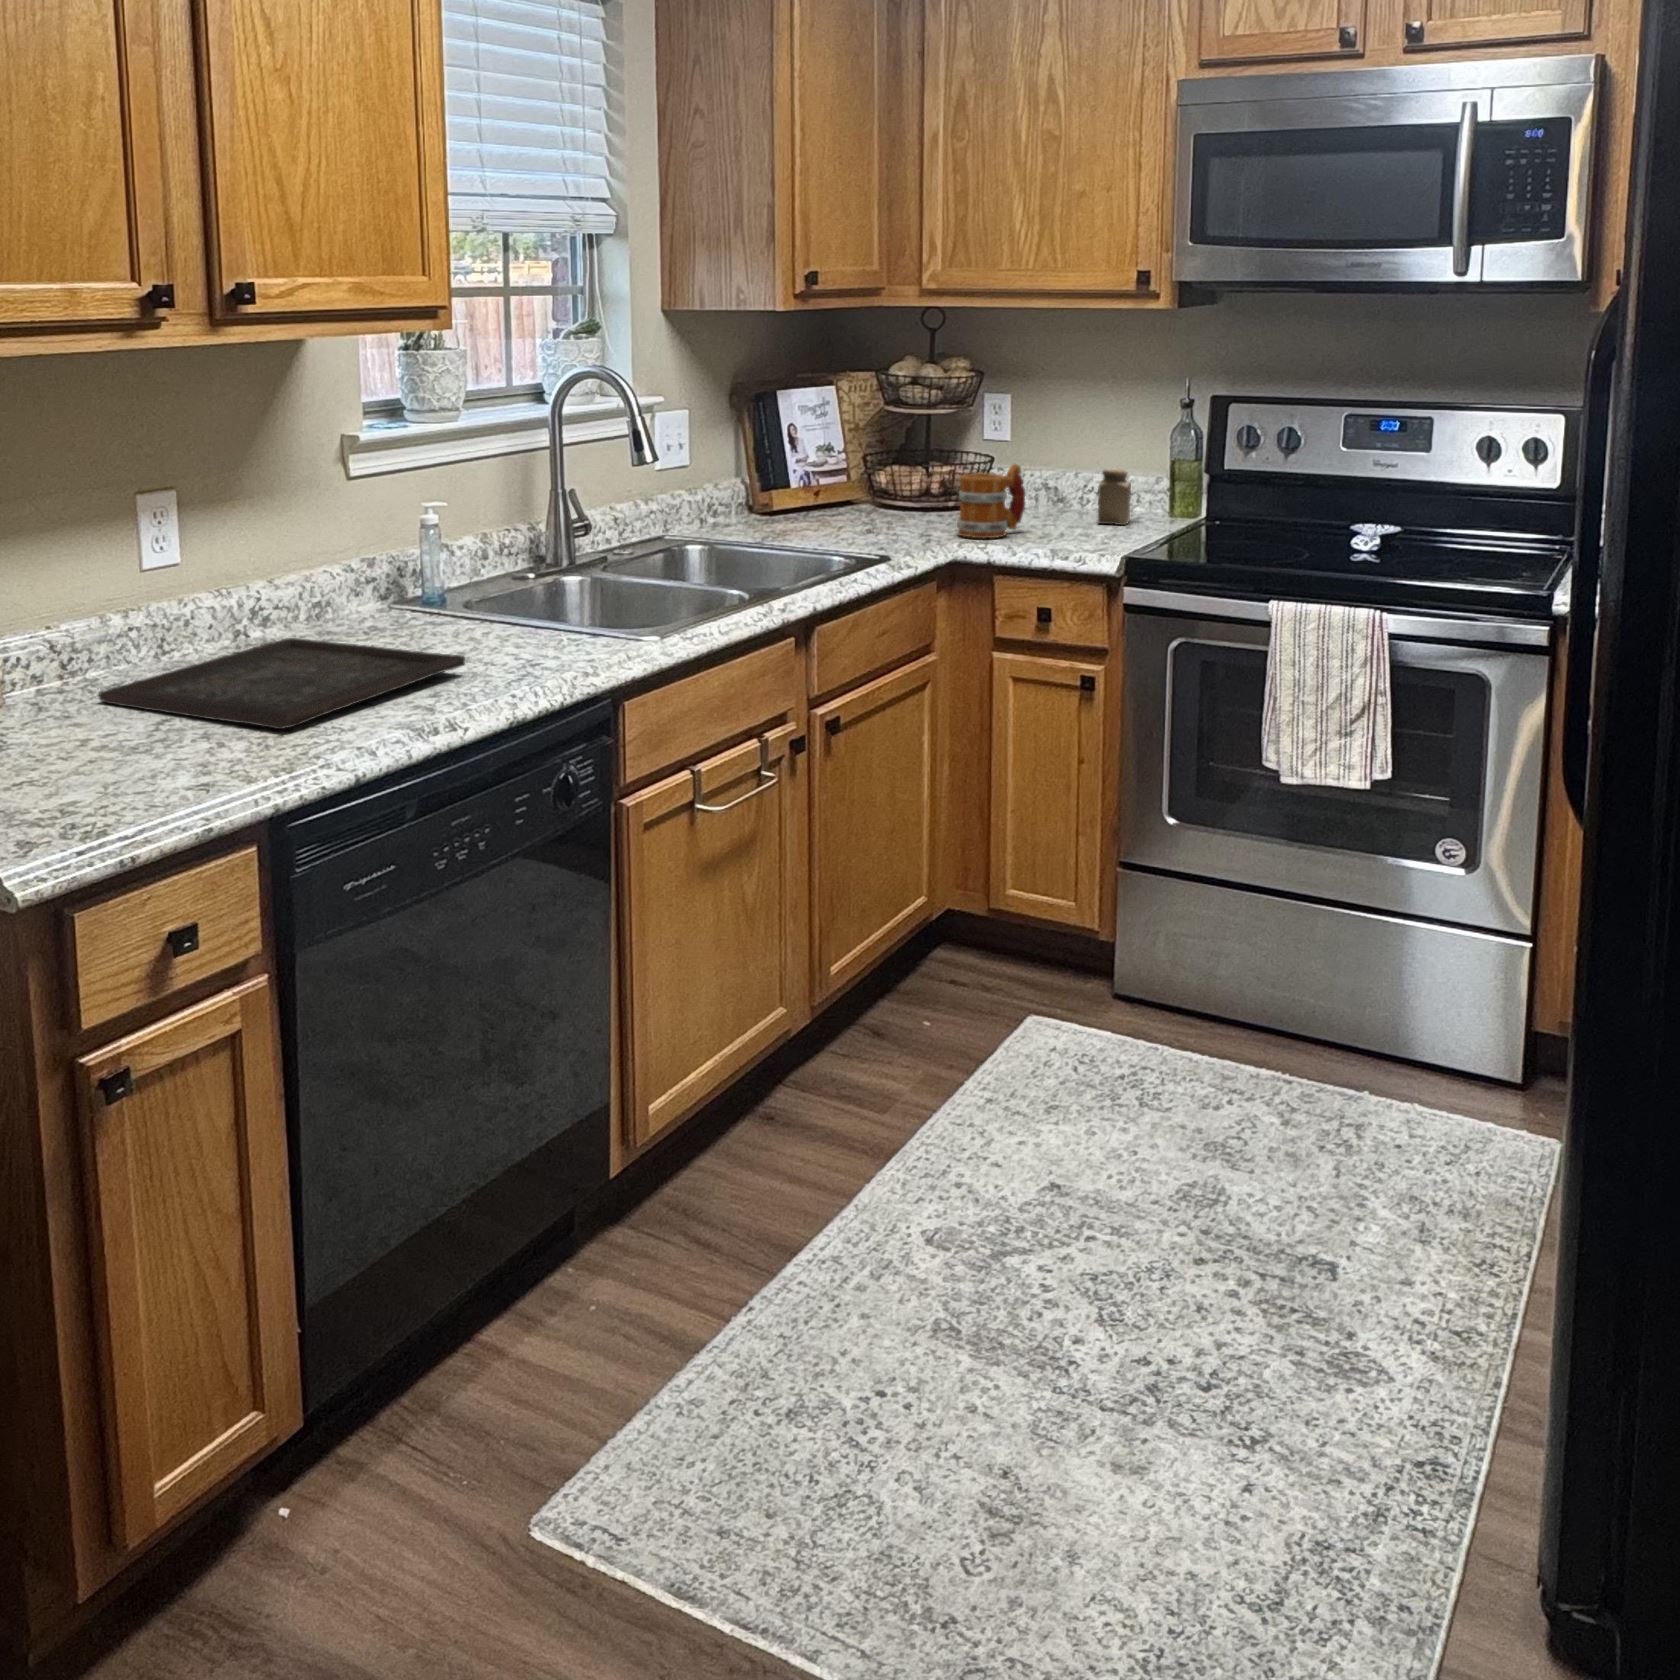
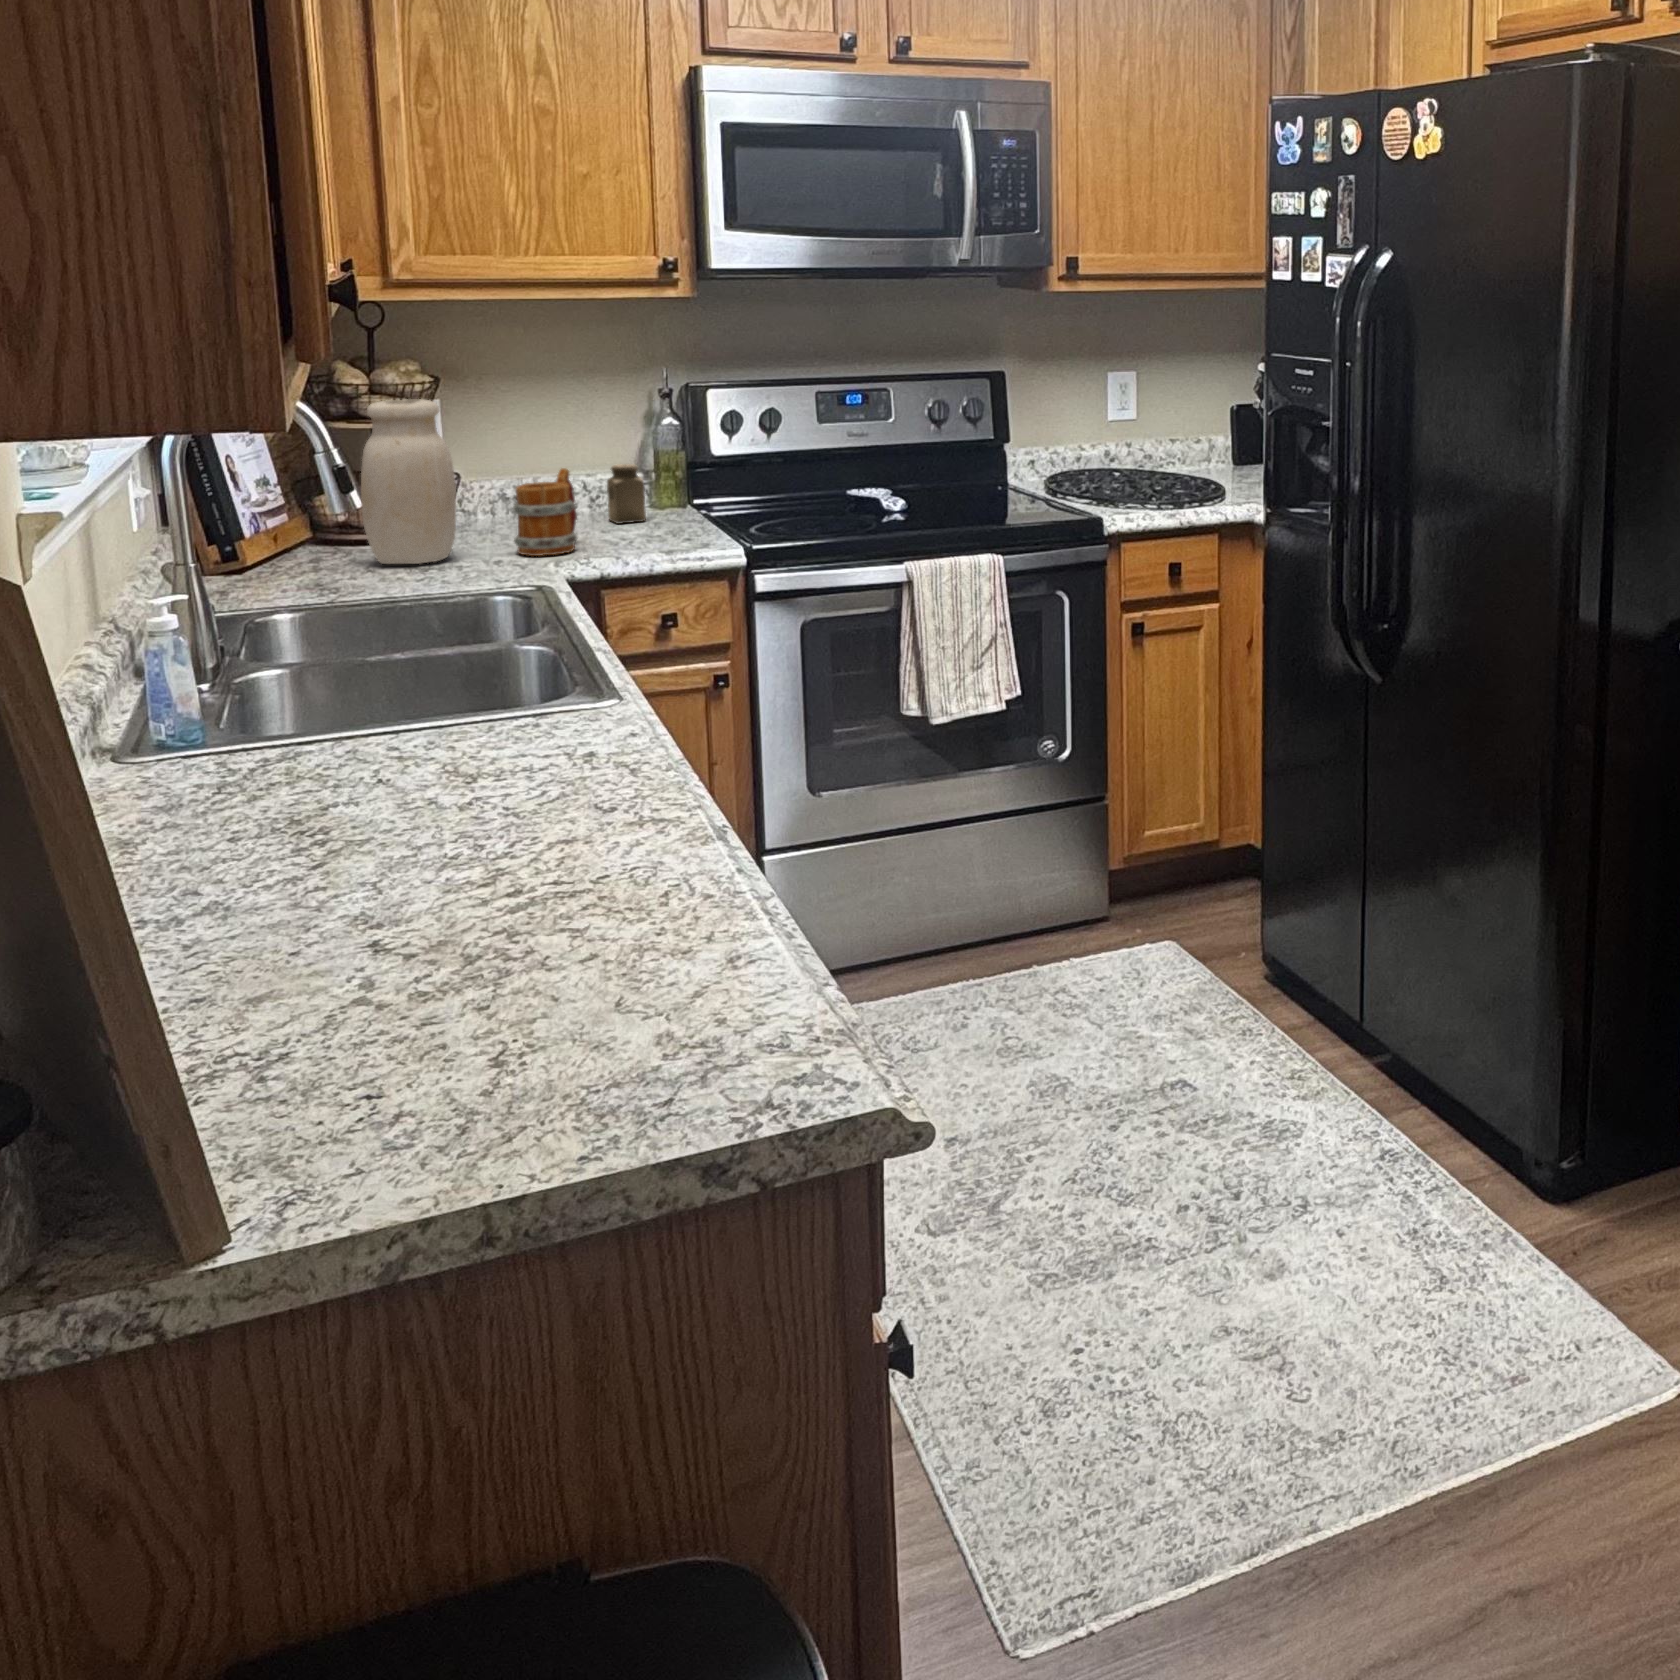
jar: none [851,392,923,529] -> present [361,399,456,564]
tray: present [98,638,465,729] -> none [238,763,661,959]

